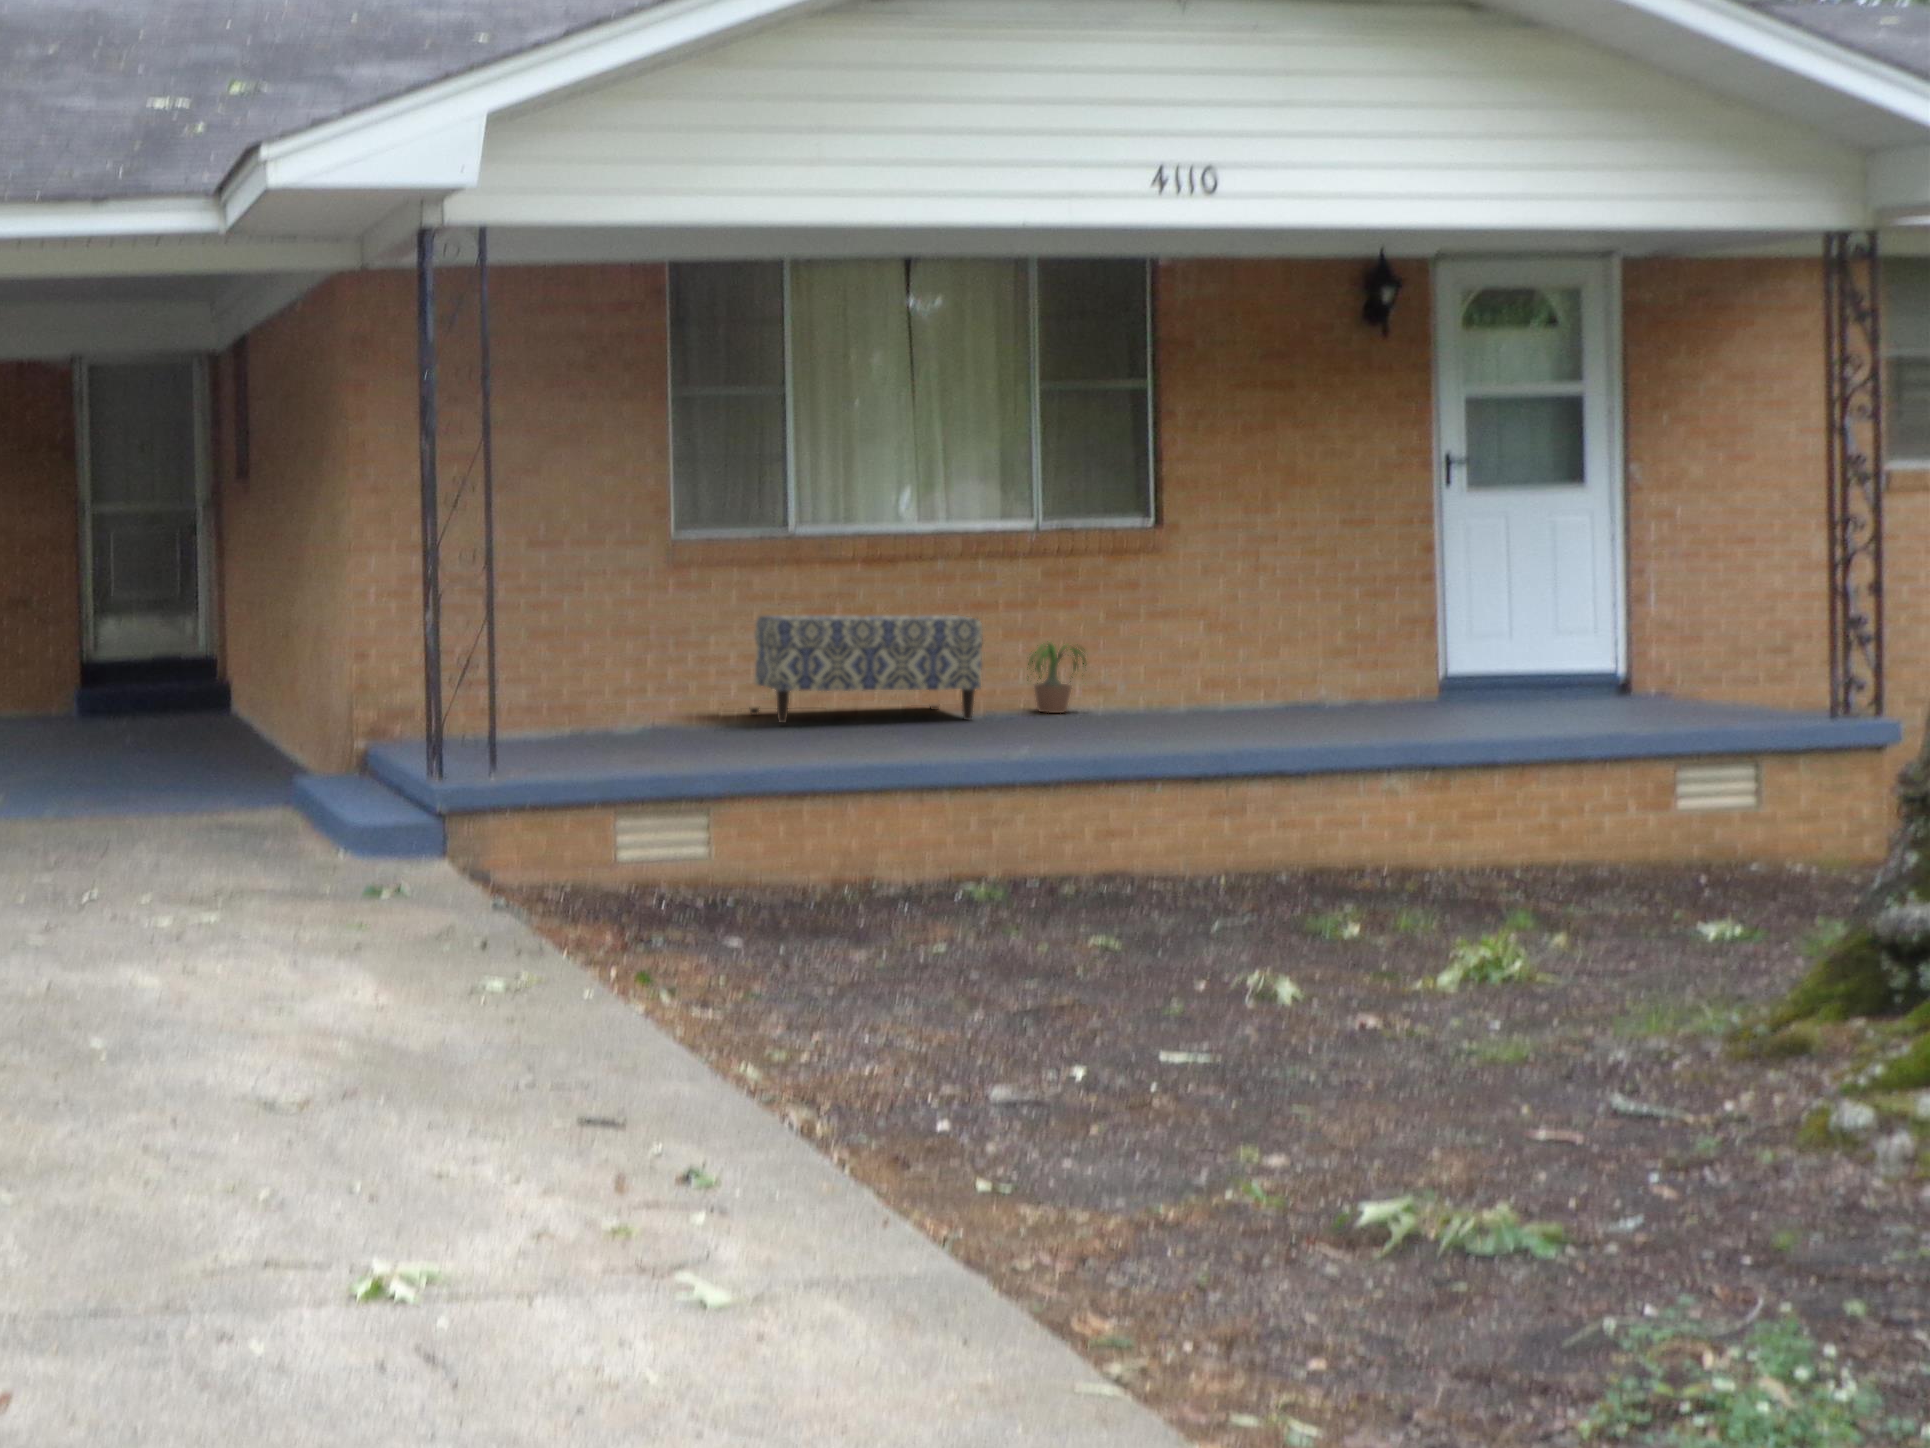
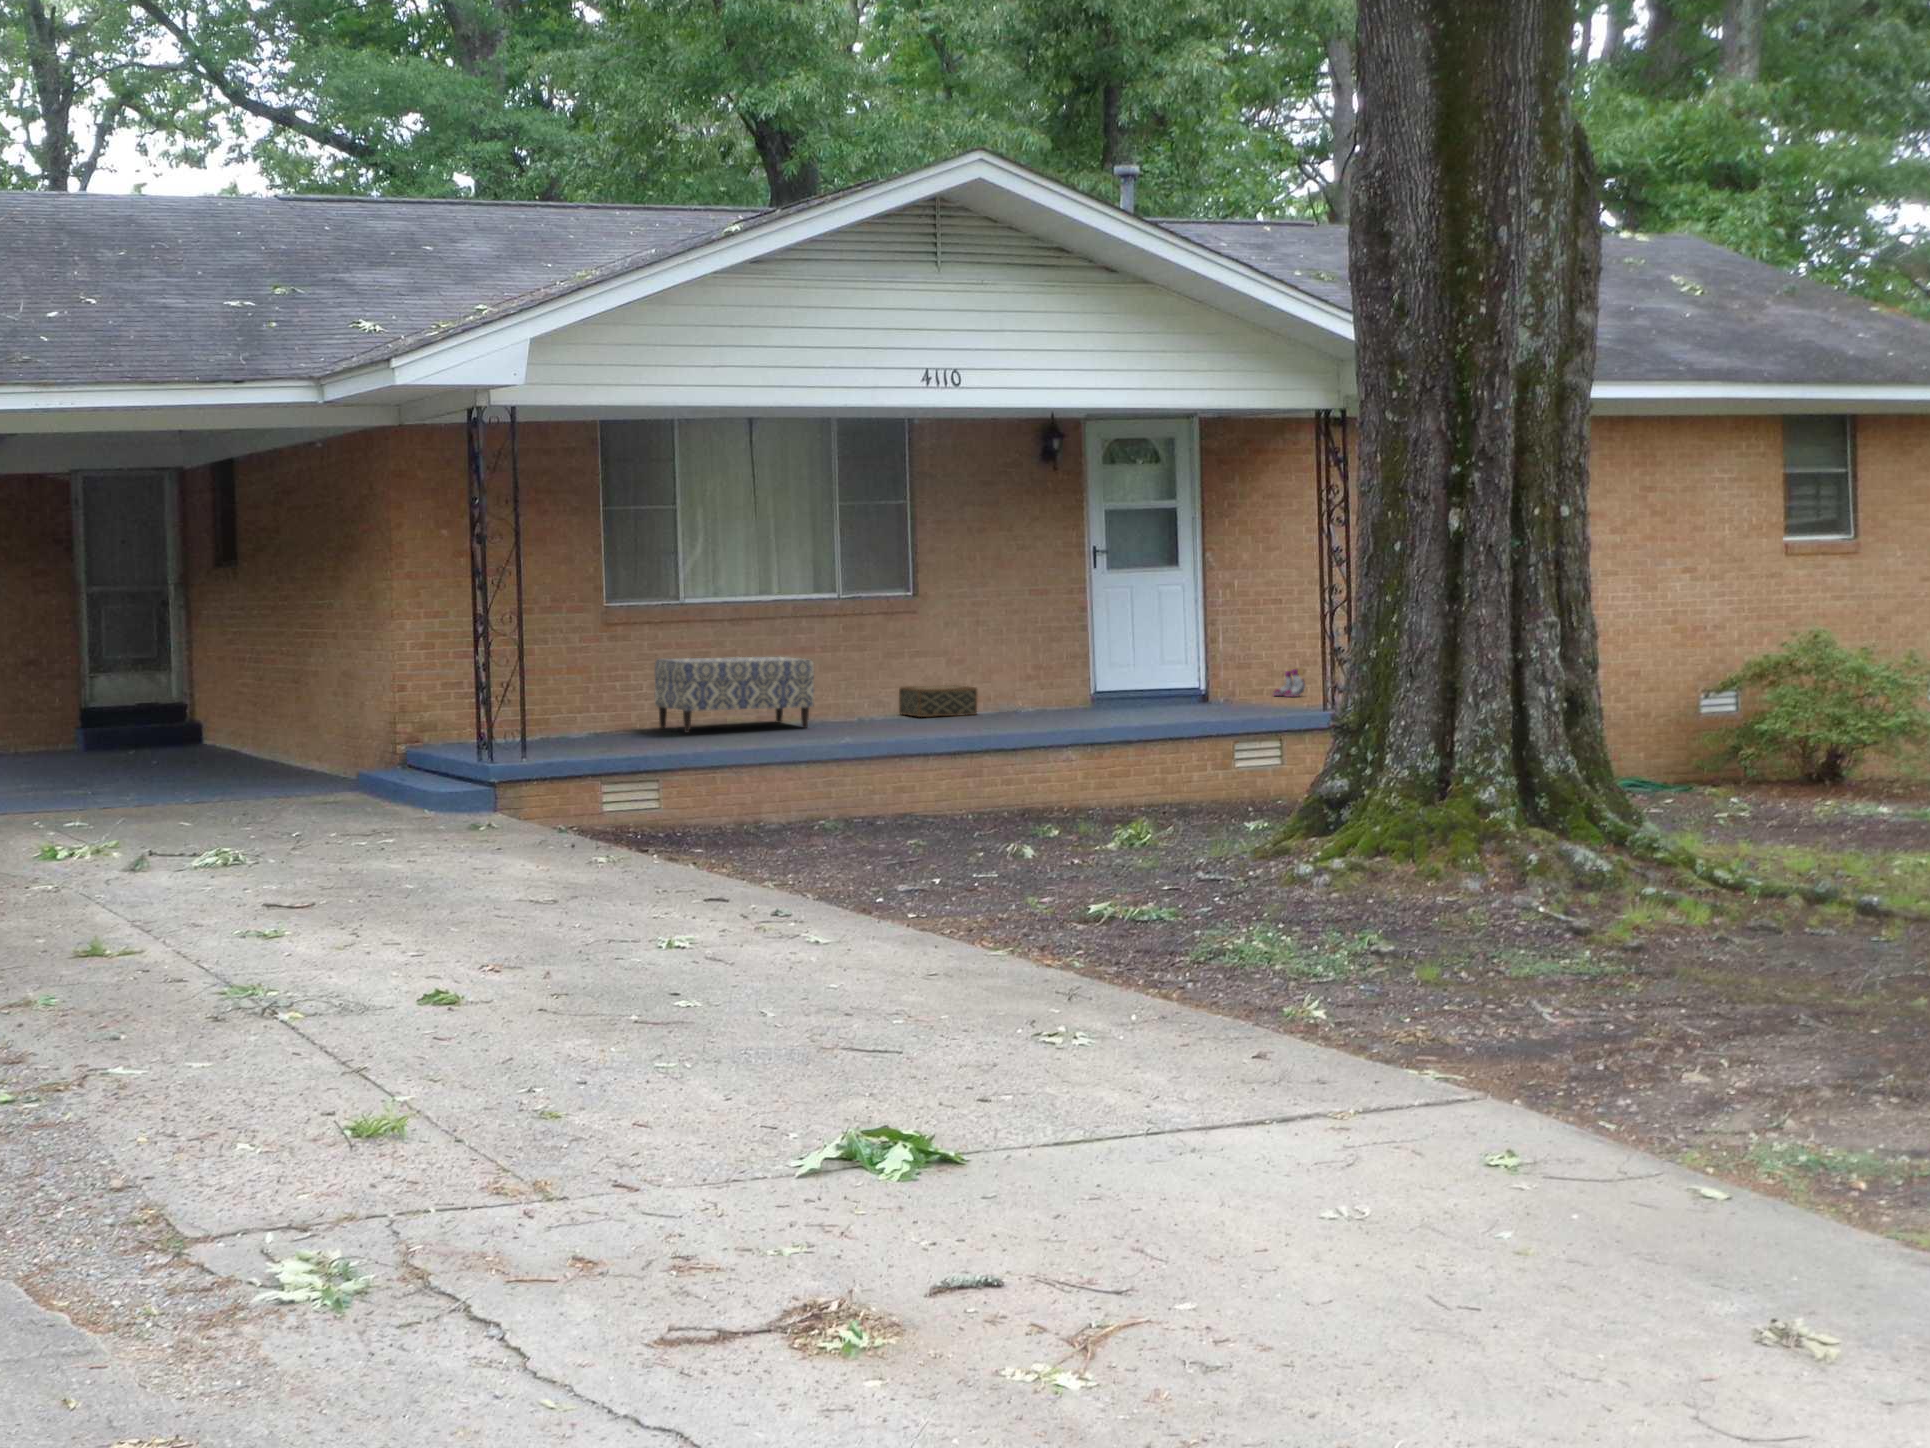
potted plant: present [1027,643,1086,713] -> none [836,675,885,722]
boots: none [1739,646,1796,690] -> present [1273,669,1305,697]
woven basket: none [1124,660,1247,707] -> present [899,685,977,717]

